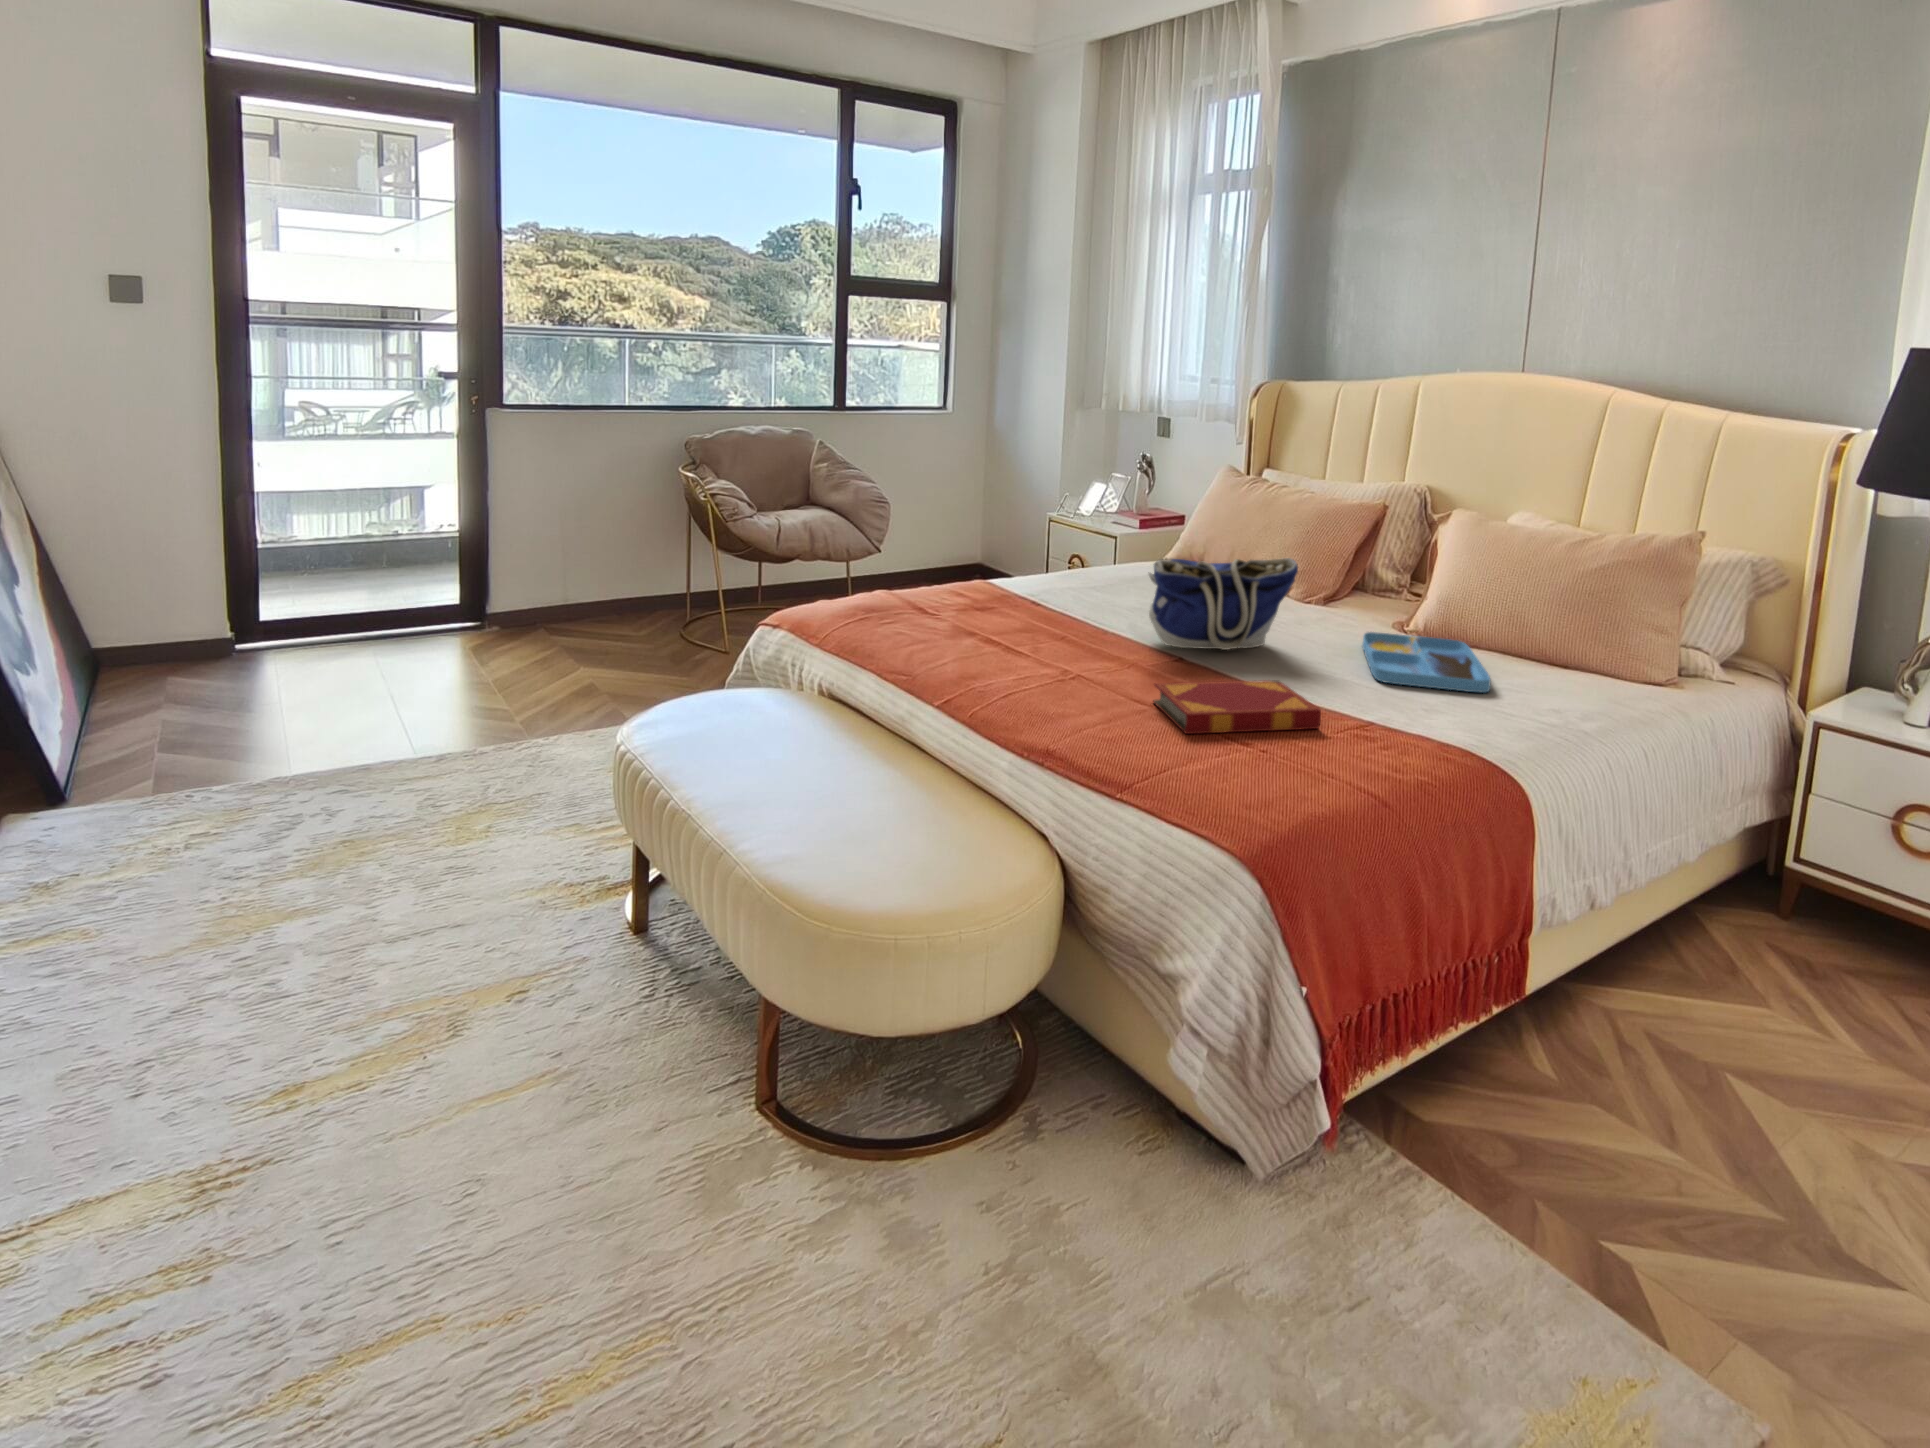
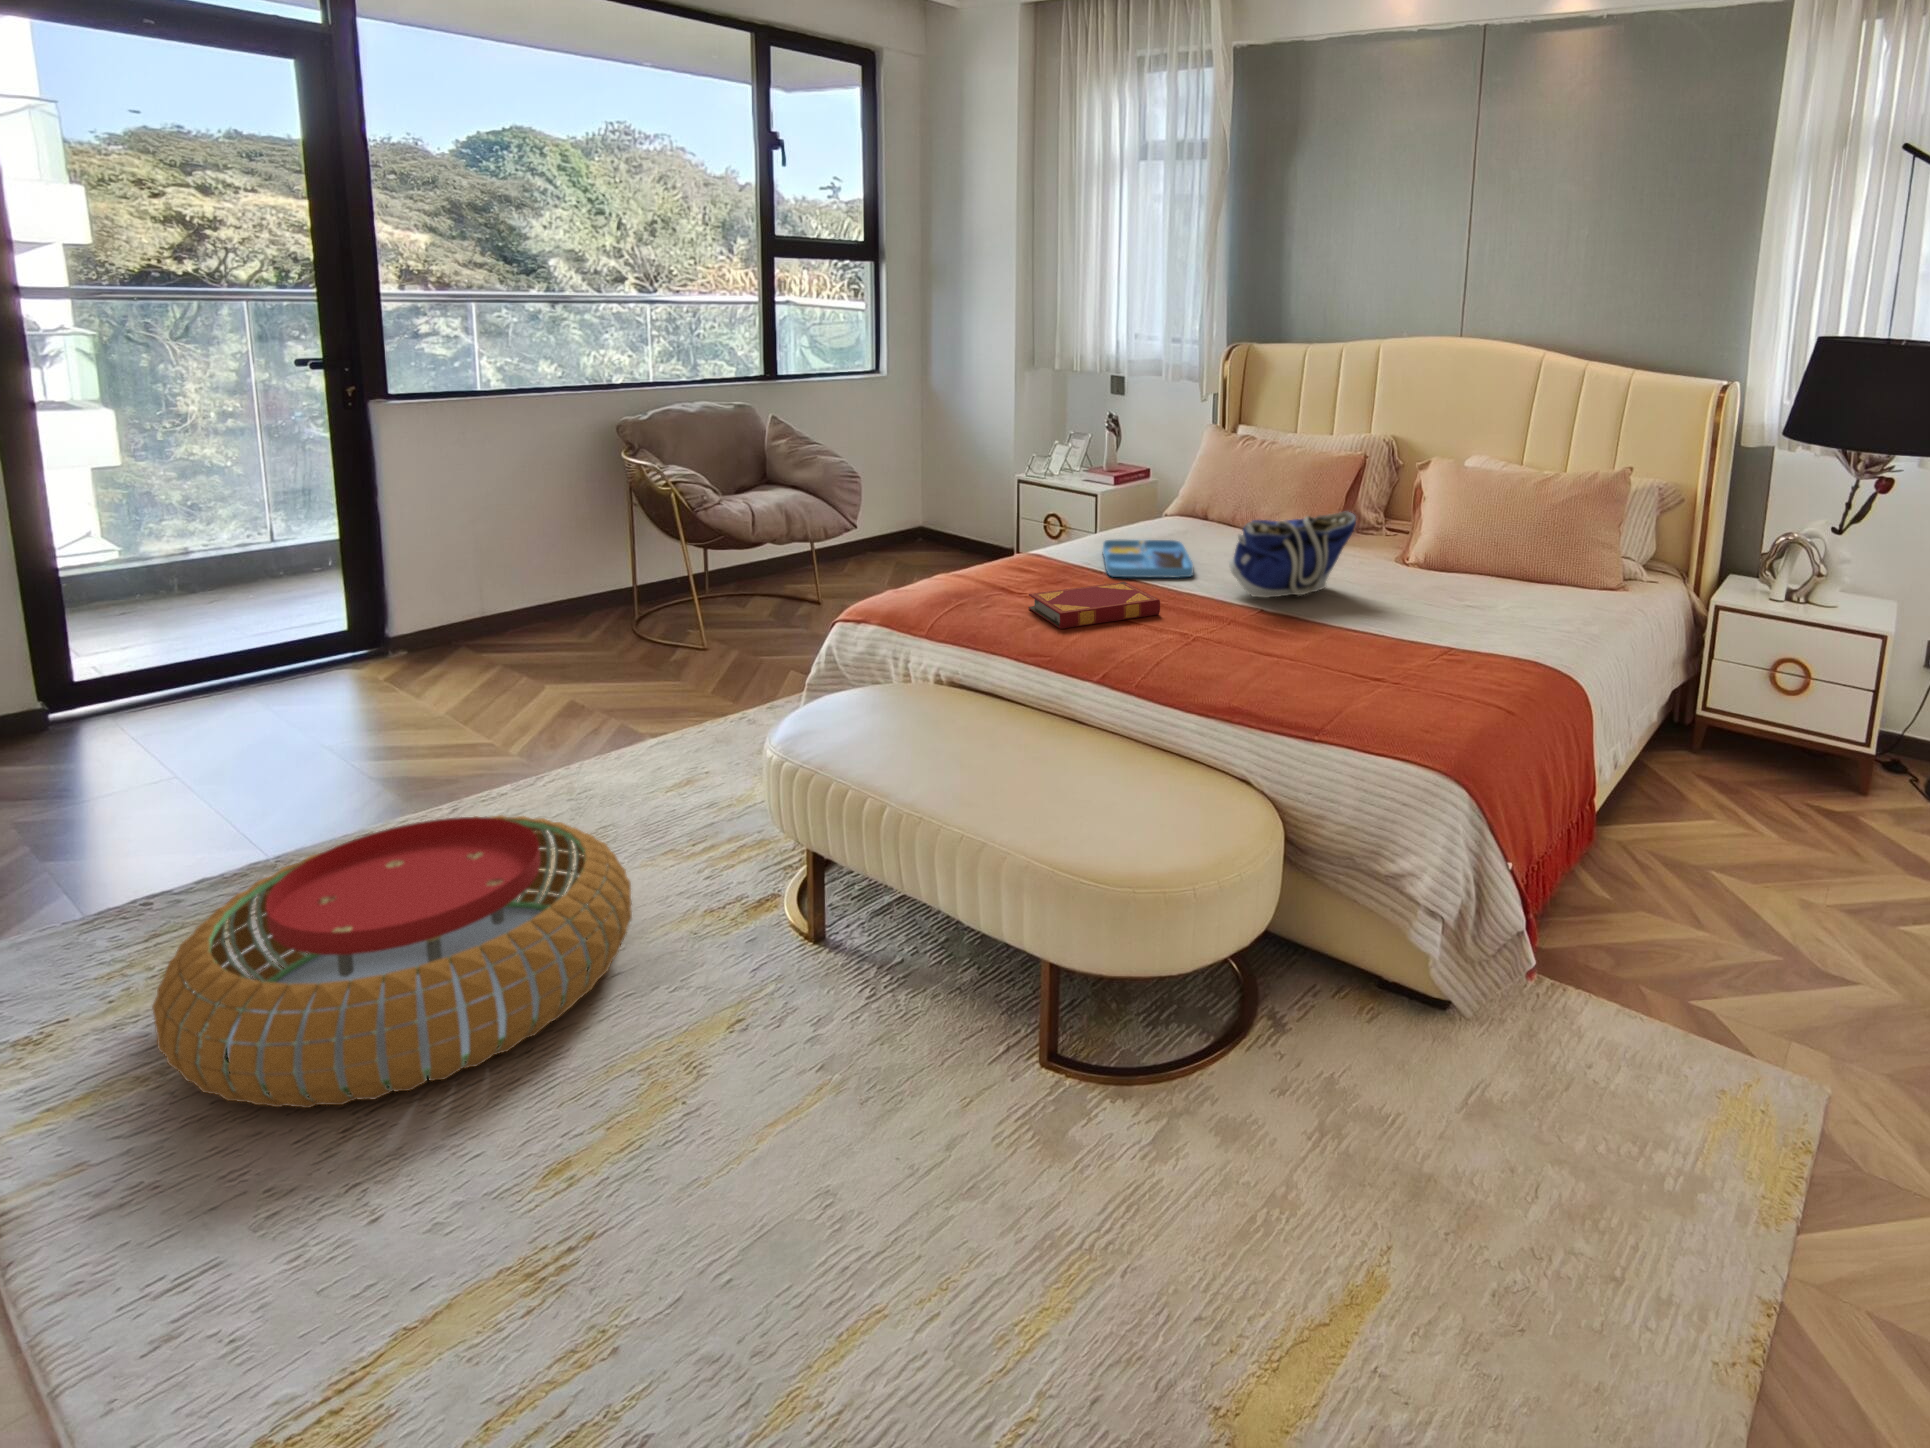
tray: present [1362,632,1491,693] -> present [1103,539,1193,578]
hardback book: present [1153,680,1321,734] -> present [1028,582,1160,629]
pouf: none [89,760,496,993] -> present [152,815,632,1108]

